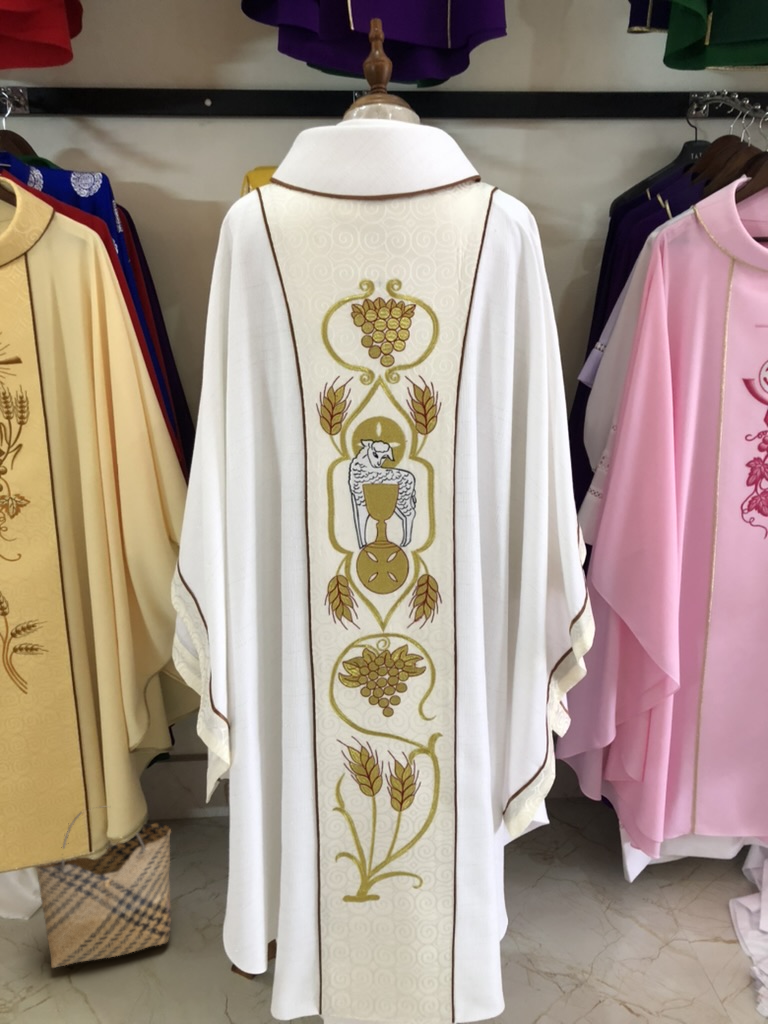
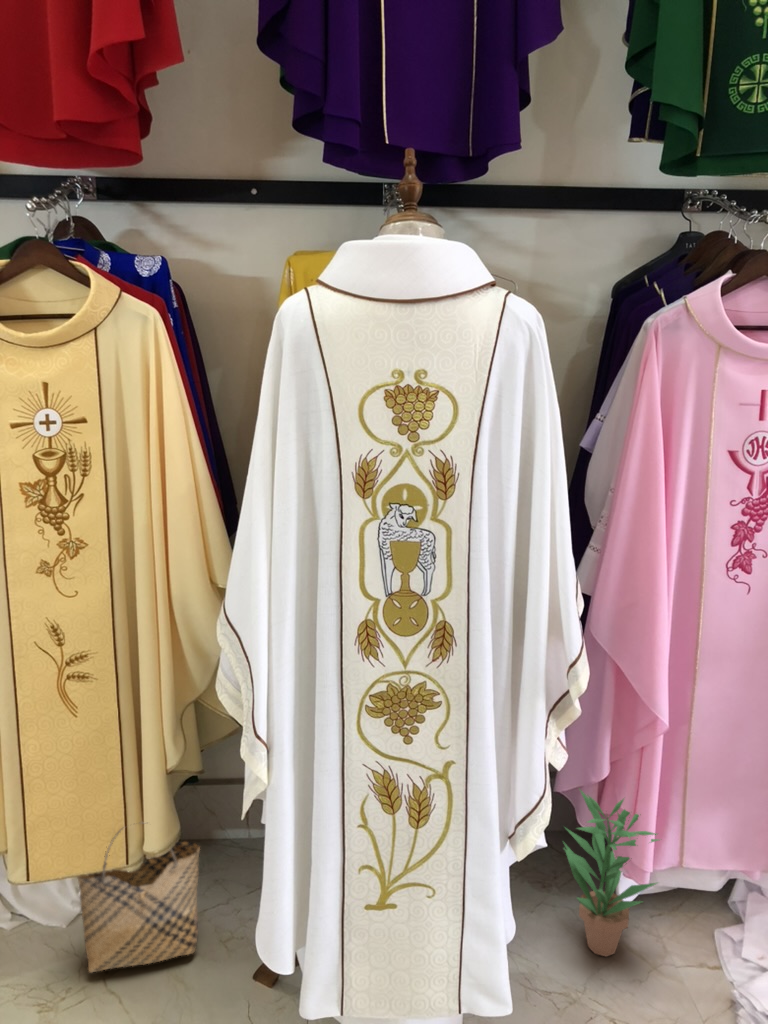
potted plant: none [562,756,672,935] -> present [564,791,658,956]

